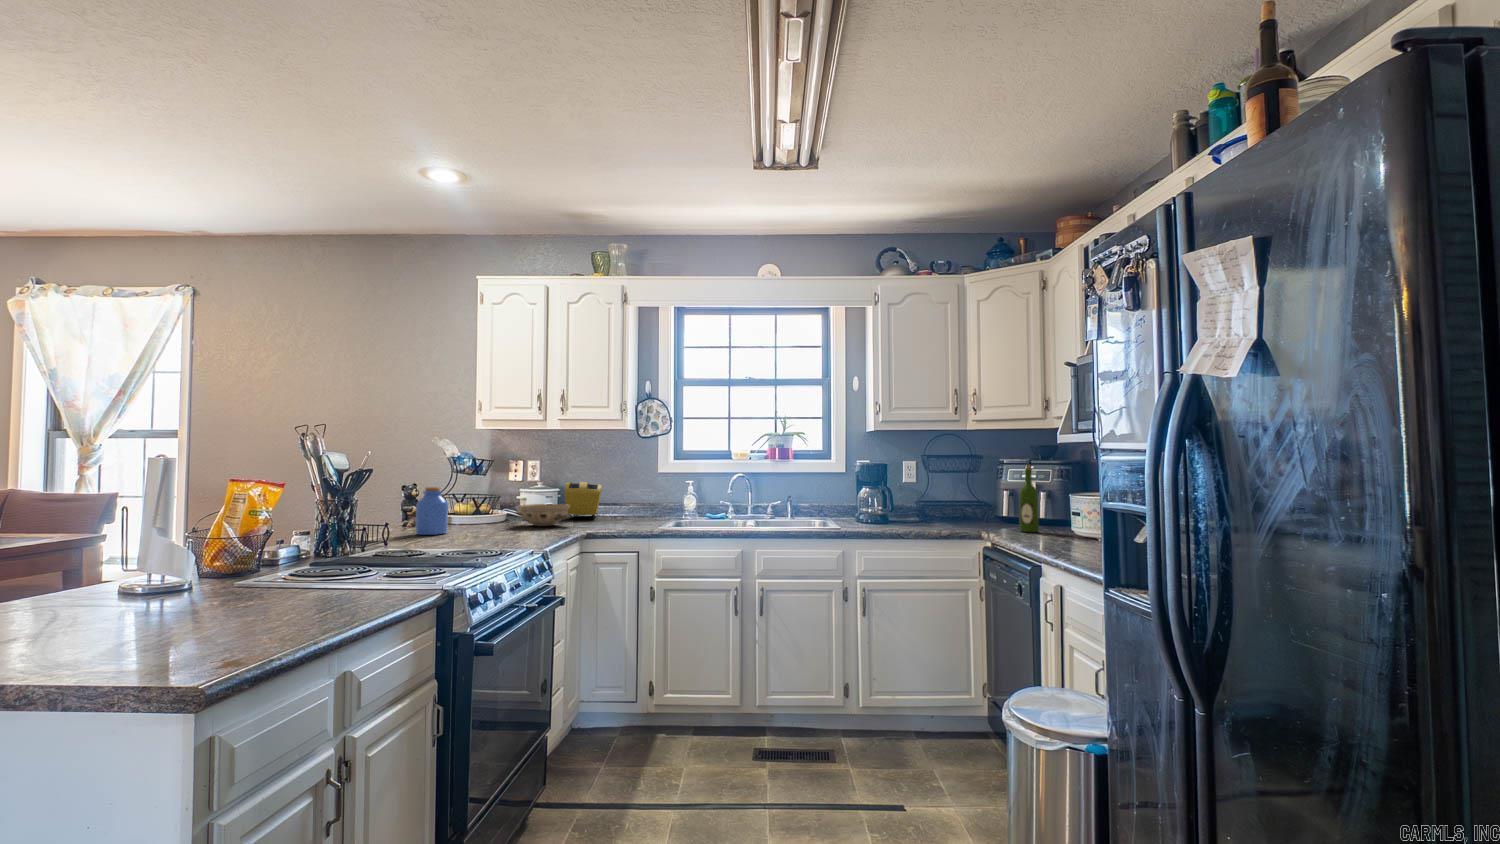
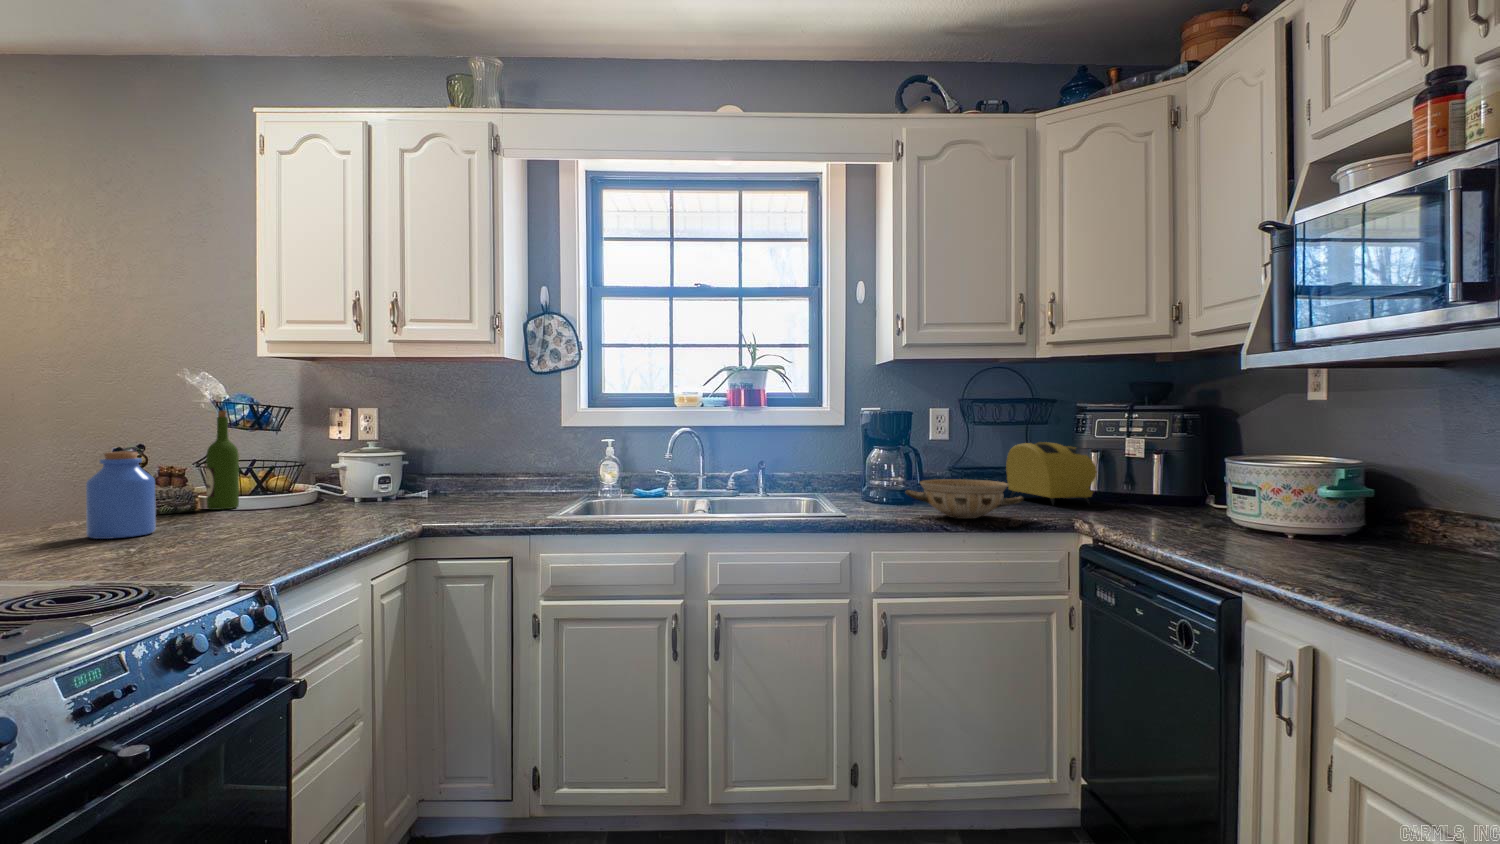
wine bottle: present [1019,465,1039,532] -> present [206,411,239,510]
toaster: present [565,482,602,519] -> present [1006,442,1097,505]
ceramic bowl: present [516,504,573,526] -> present [906,479,1023,519]

